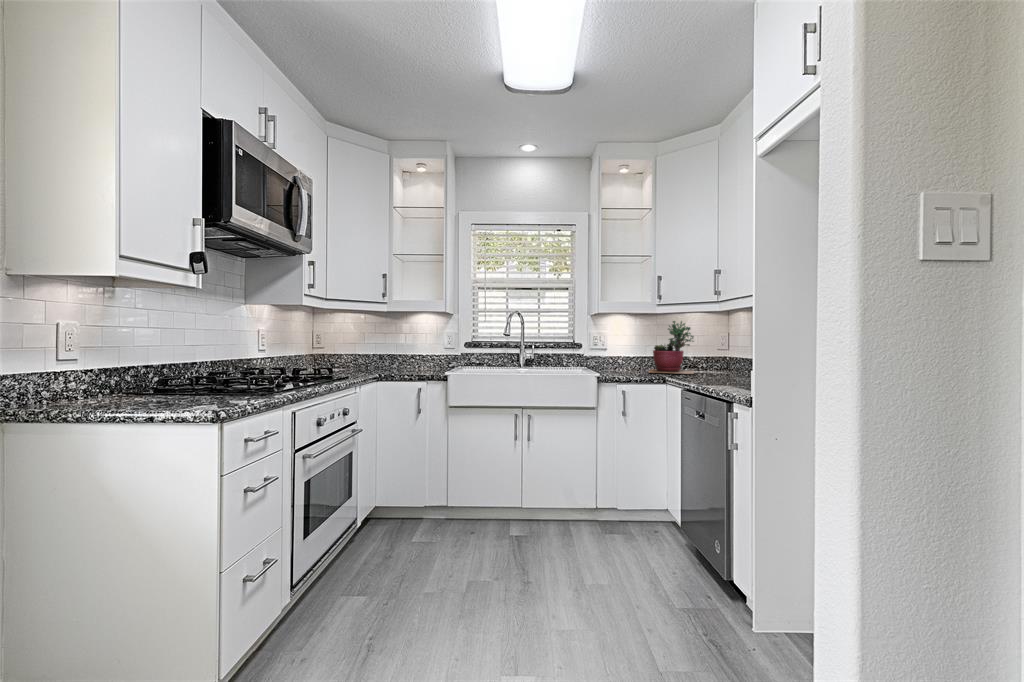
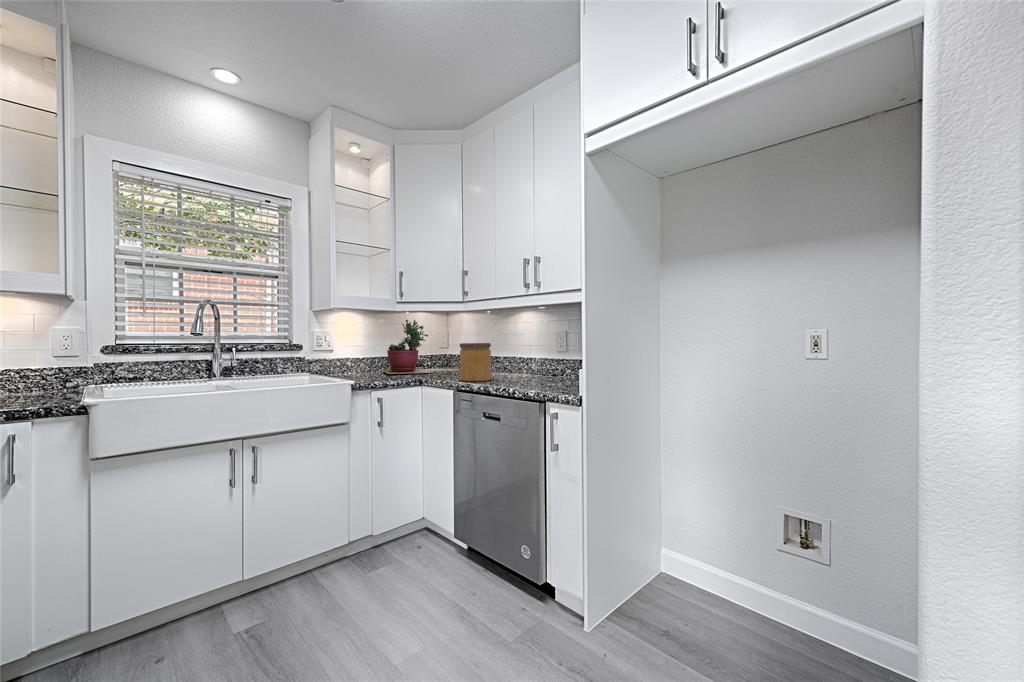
jar: none [692,345,724,382] -> present [460,343,491,381]

